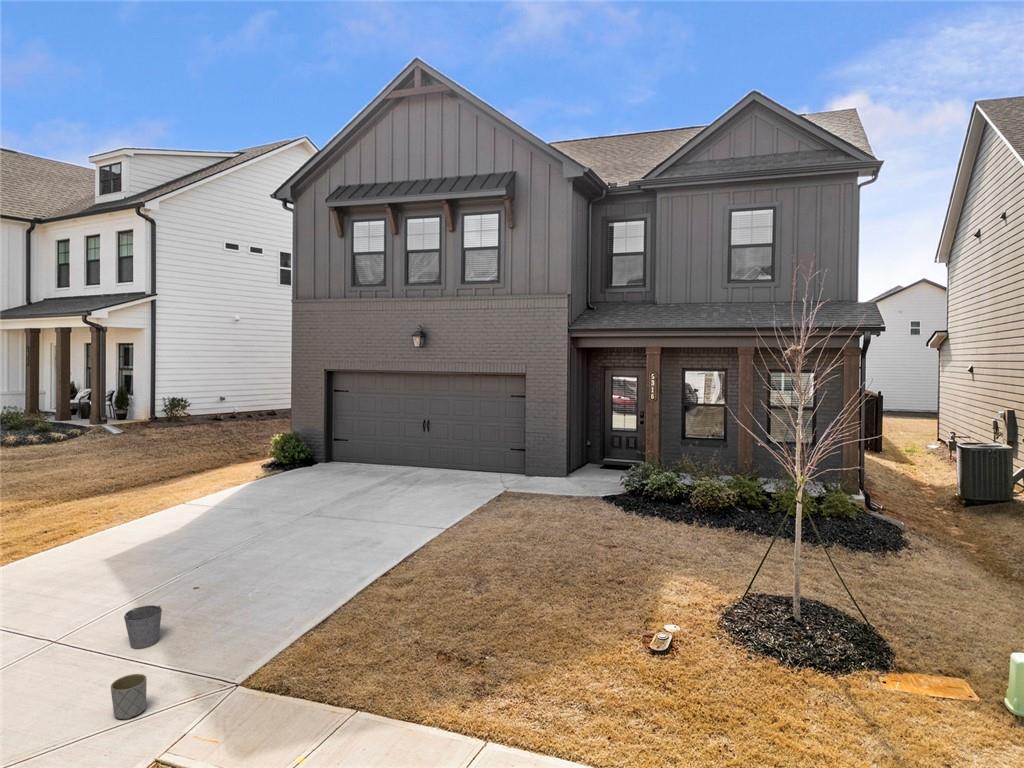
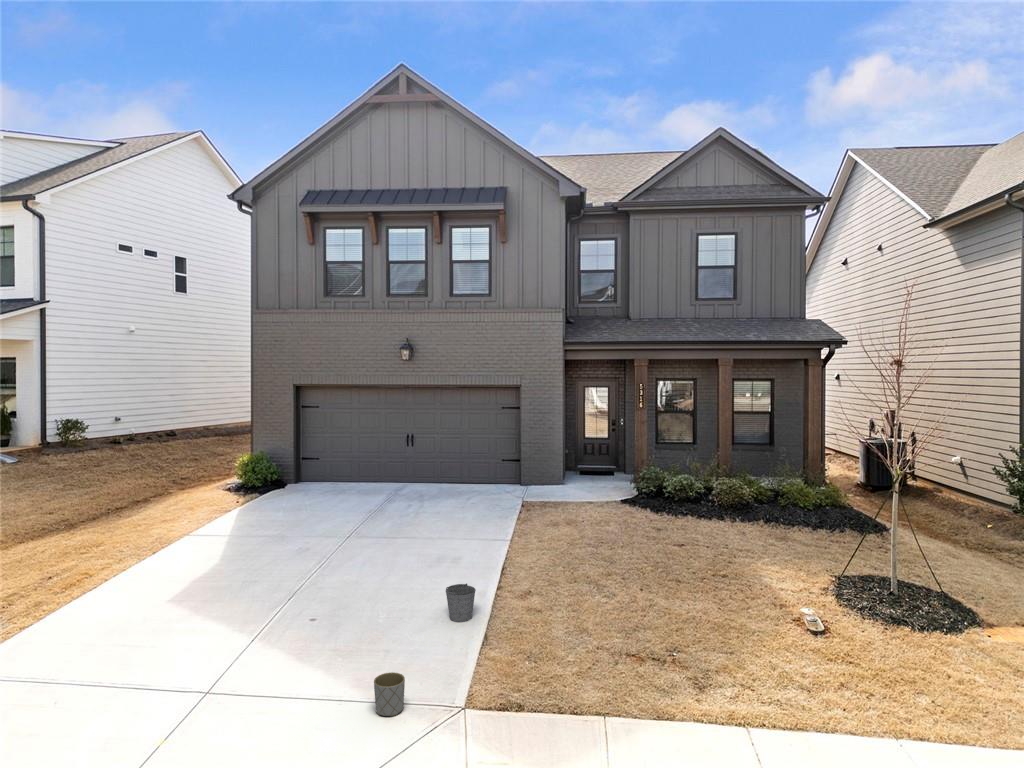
bucket: present [124,605,162,649] -> present [446,584,476,622]

